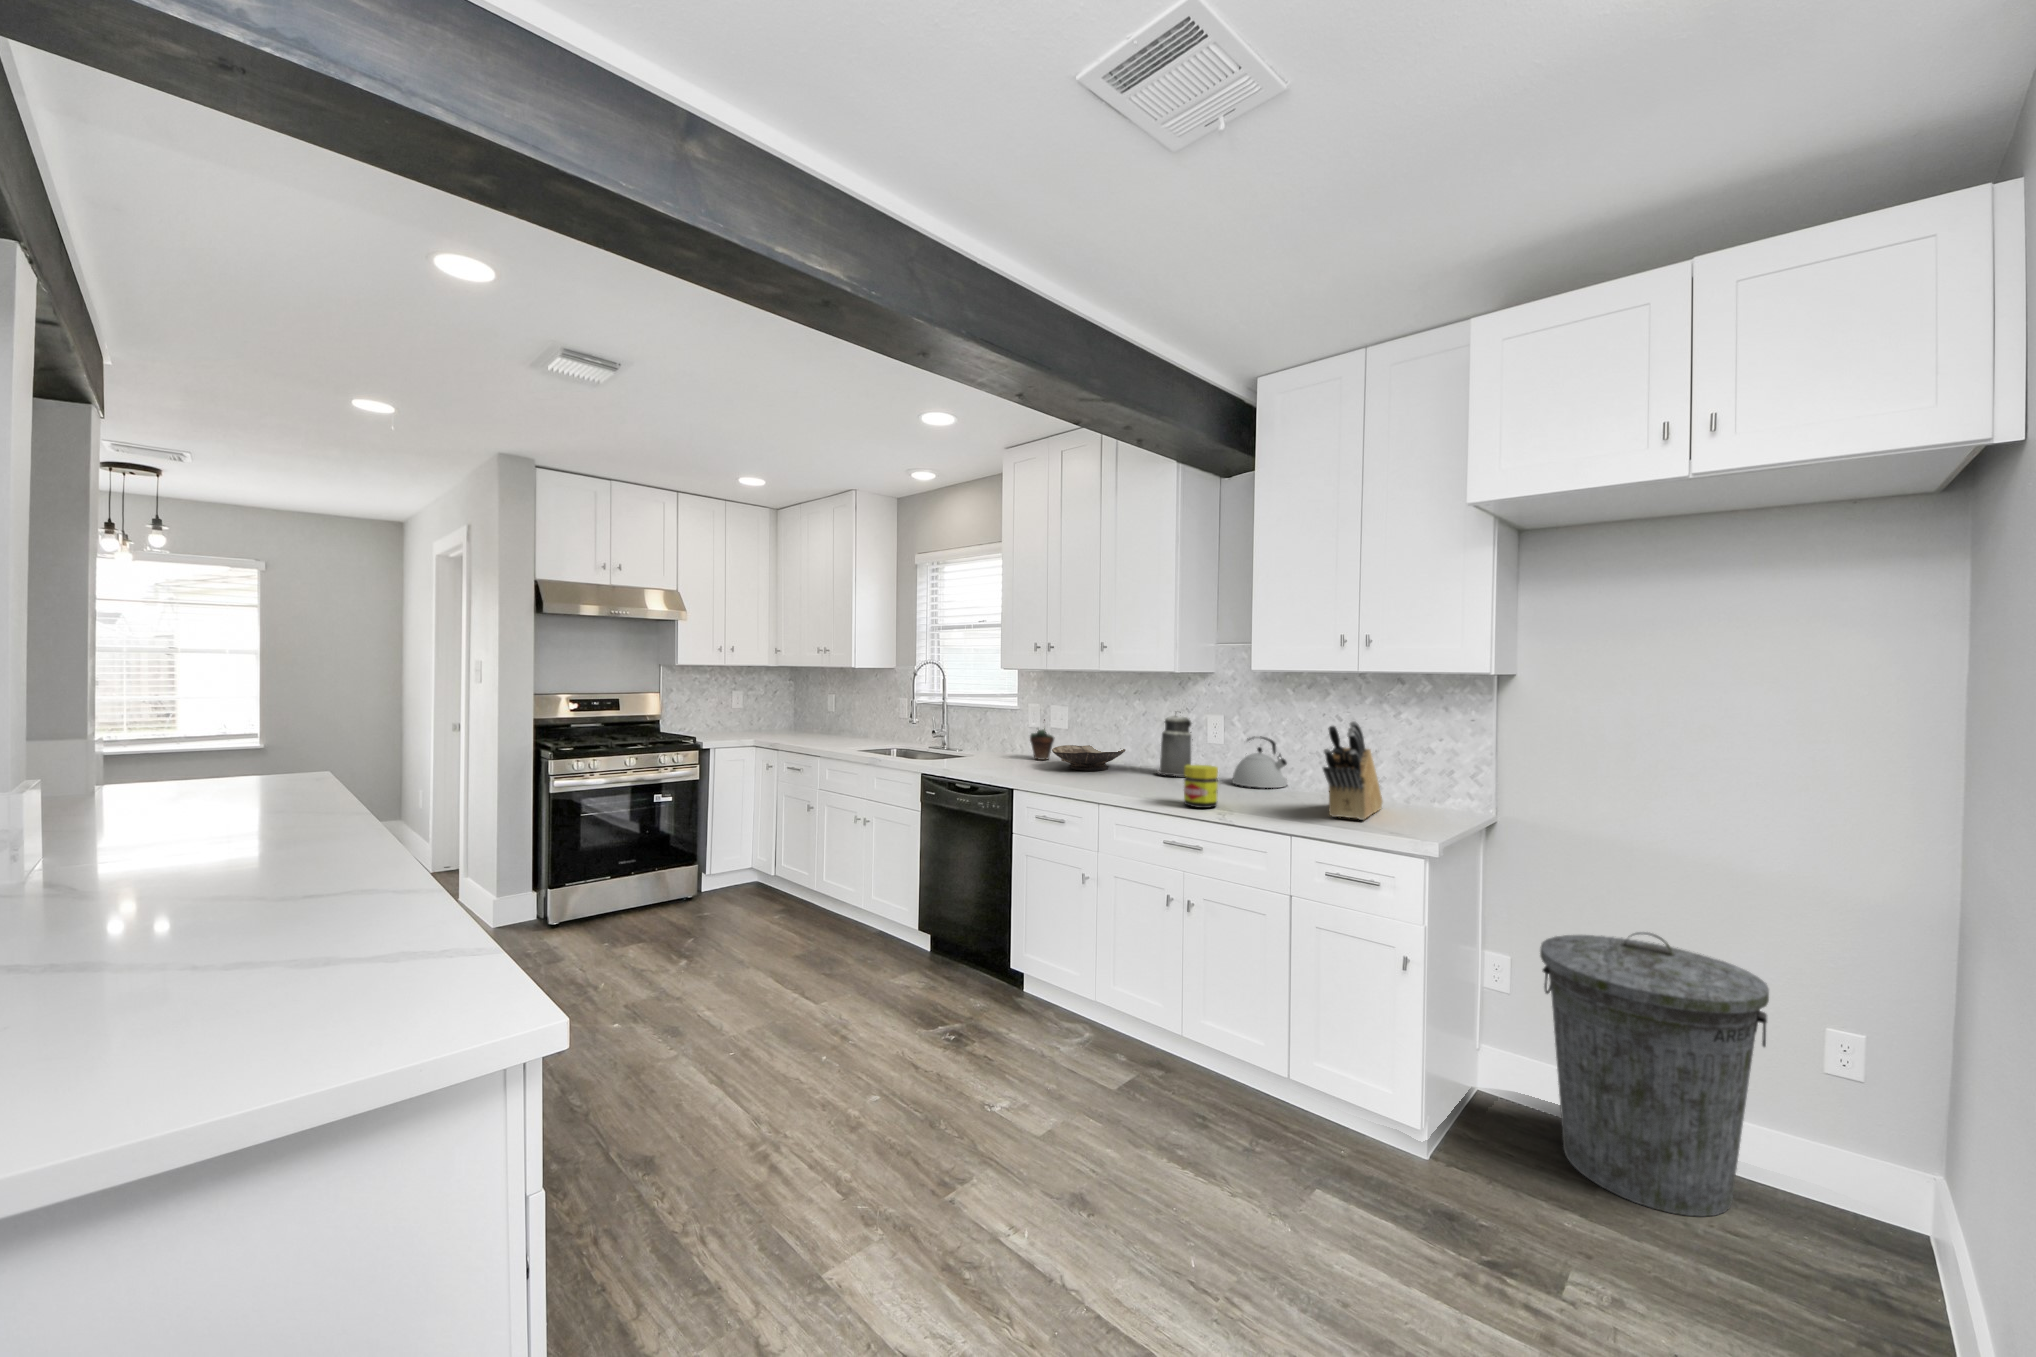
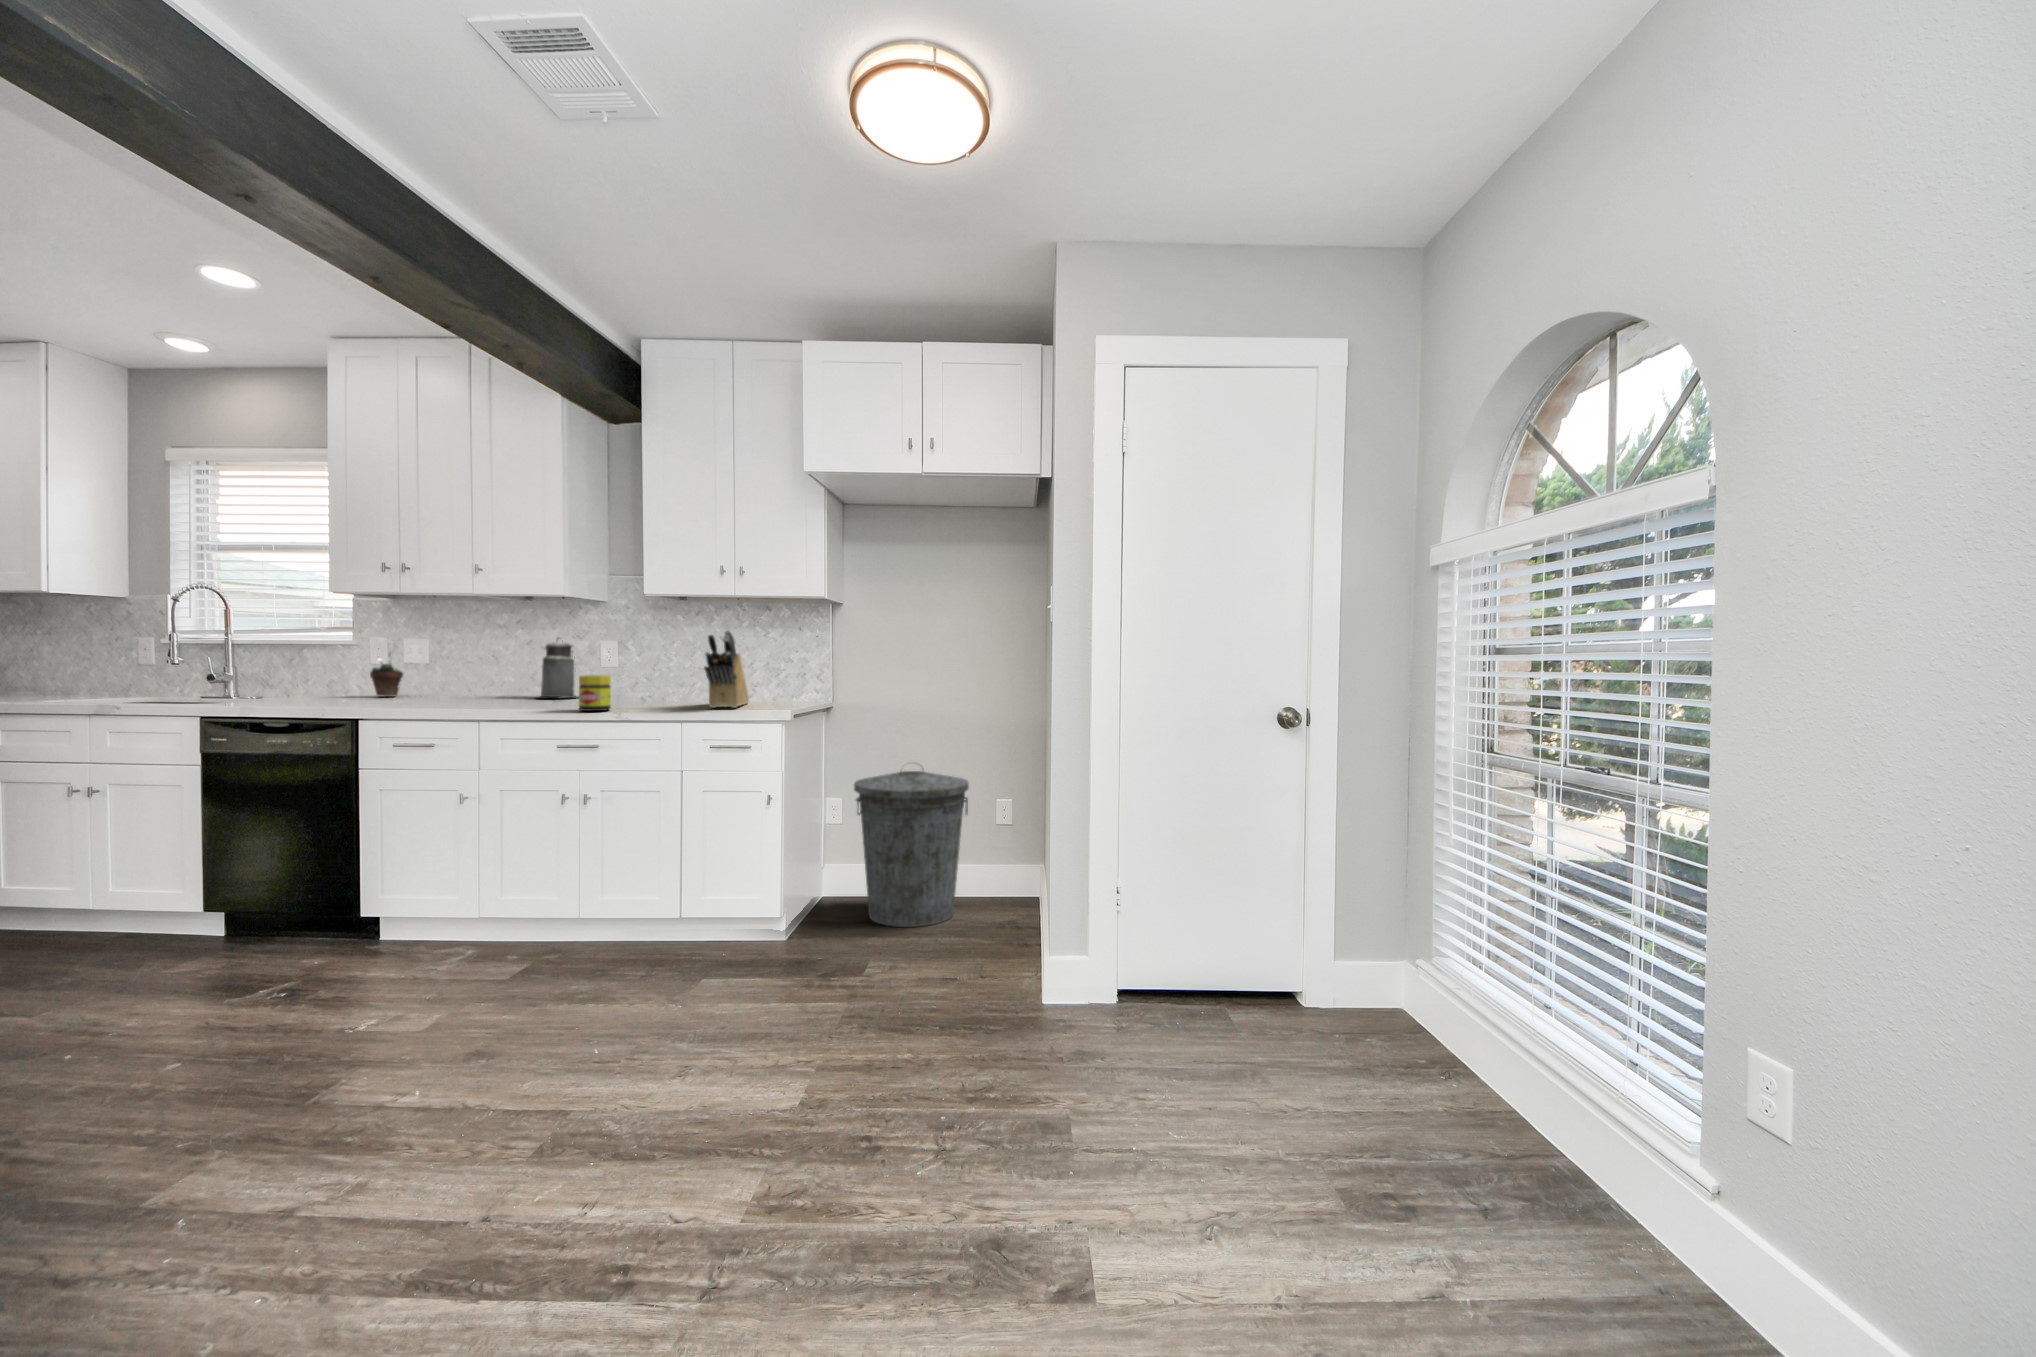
kettle: present [1232,736,1287,788] -> none [618,657,669,699]
bowl: present [1052,745,1125,771] -> none [408,678,500,700]

